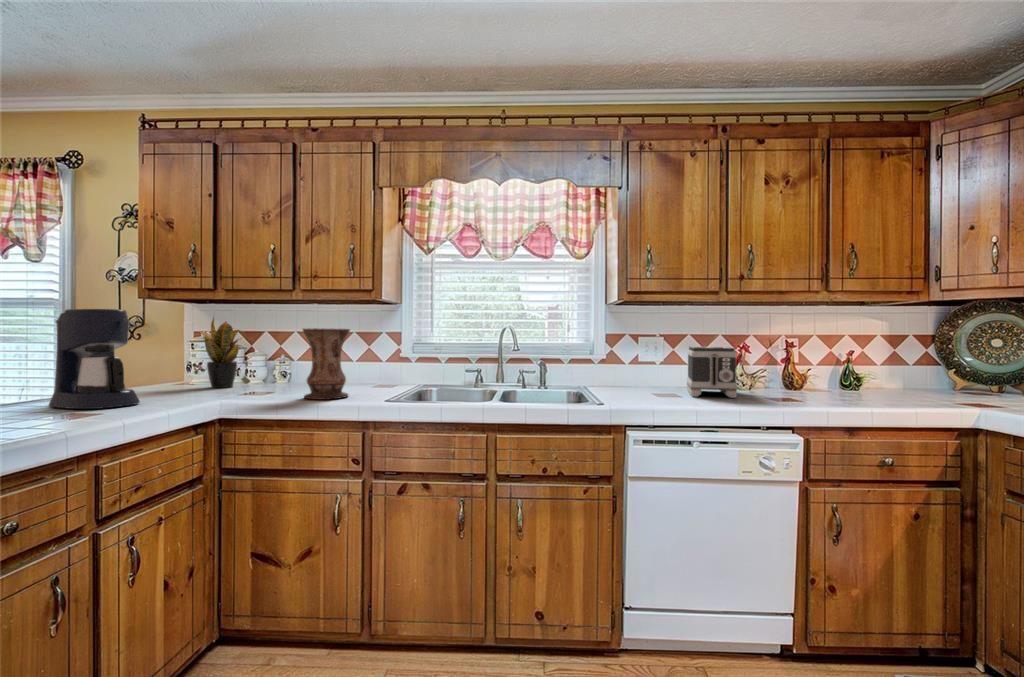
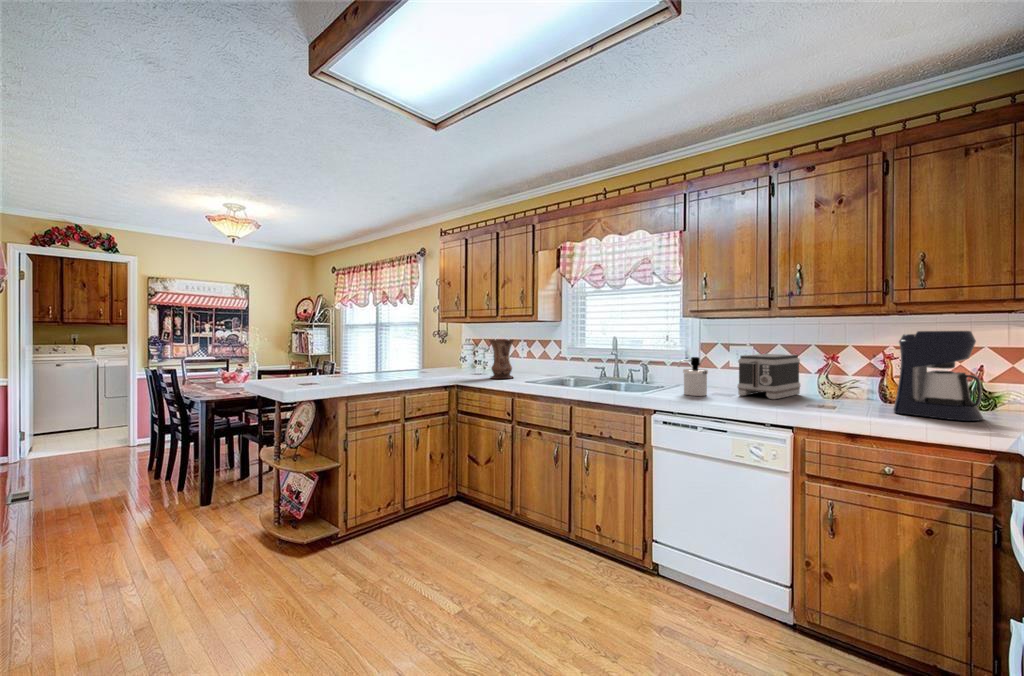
coffee maker: present [49,309,140,409] -> present [894,330,983,421]
potted plant: present [200,317,242,388] -> none [461,330,487,370]
soap dispenser: none [639,351,670,401] -> present [678,357,708,396]

